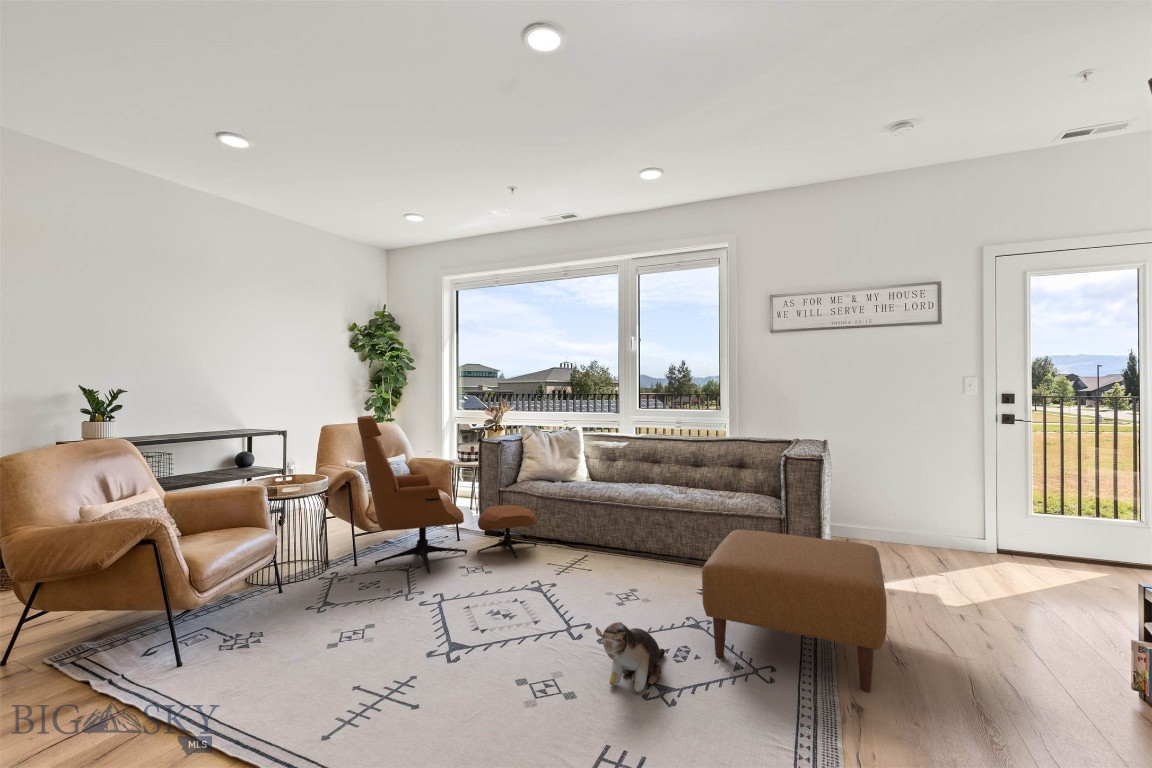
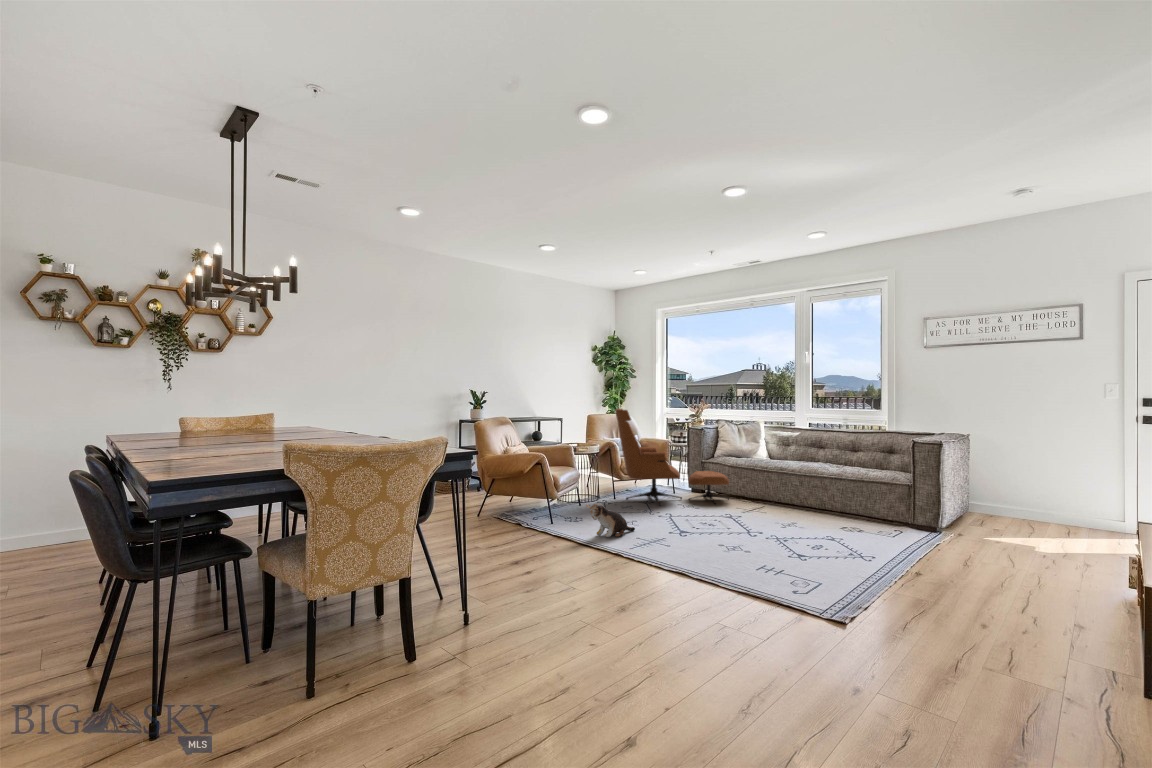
ottoman: present [702,530,887,691] -> none [832,487,969,575]
plush toy: present [595,622,665,692] -> present [586,504,635,537]

